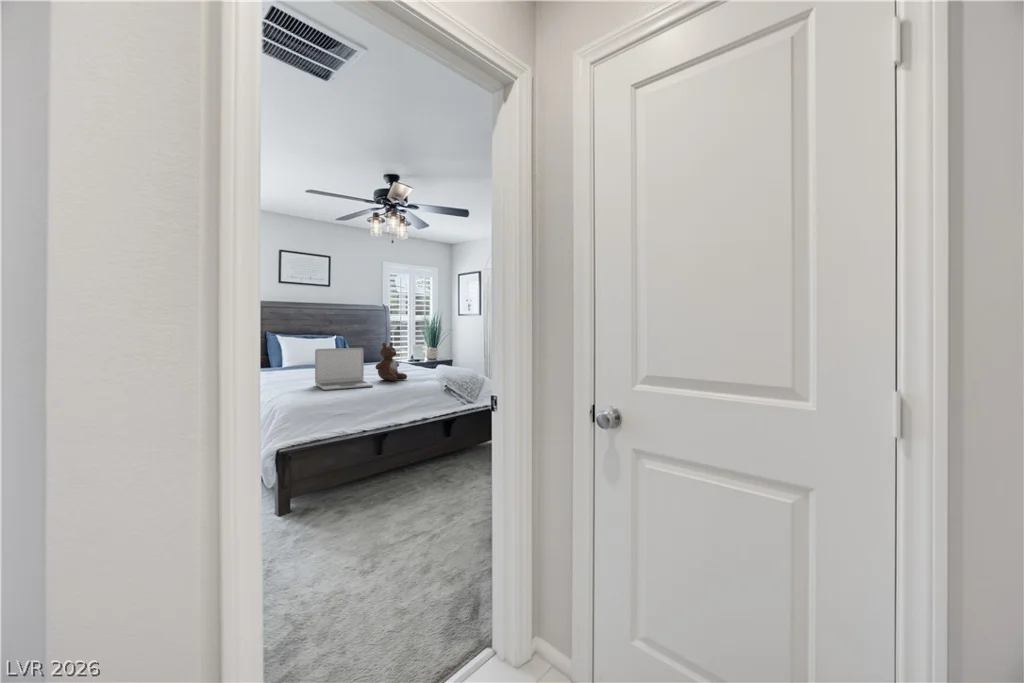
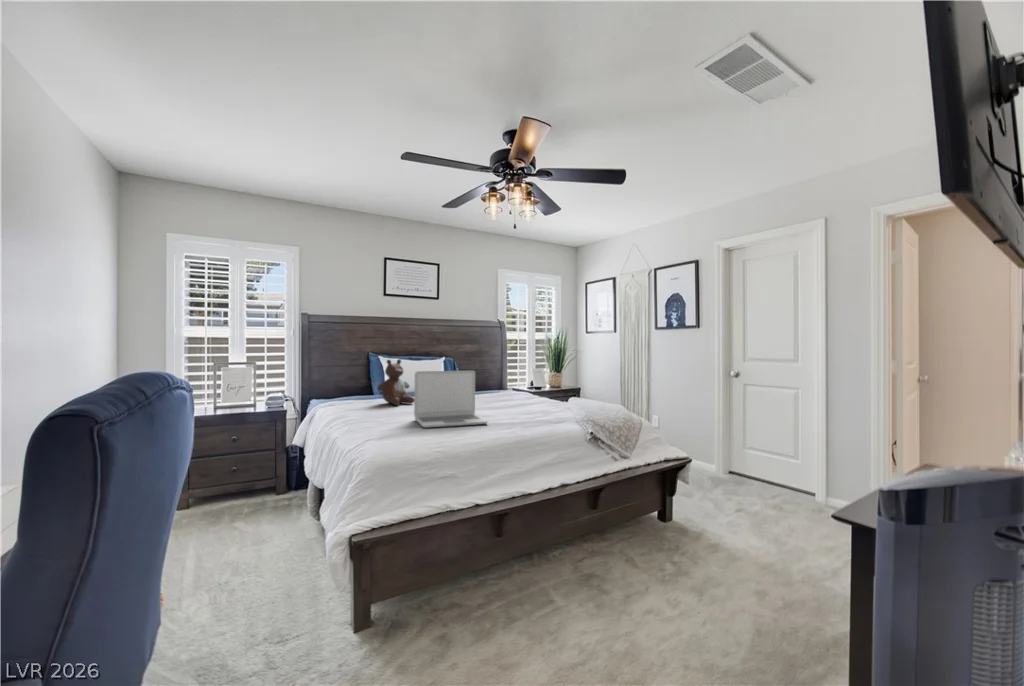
stuffed bear: present [376,342,407,381] -> present [377,359,414,405]

